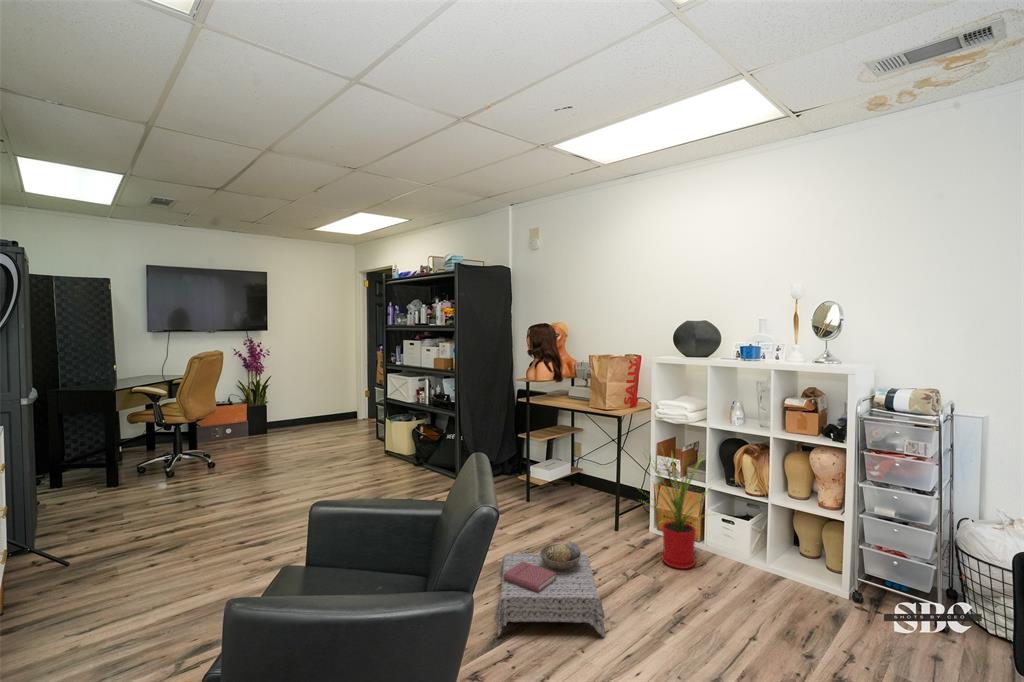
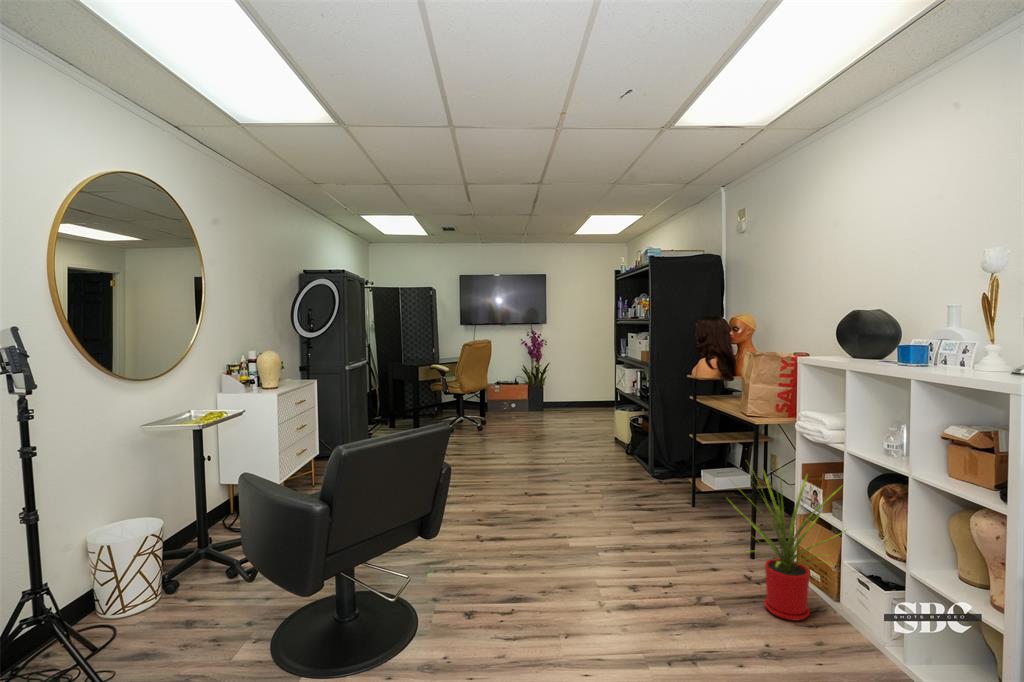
ottoman: present [494,542,605,637] -> none [521,537,654,636]

